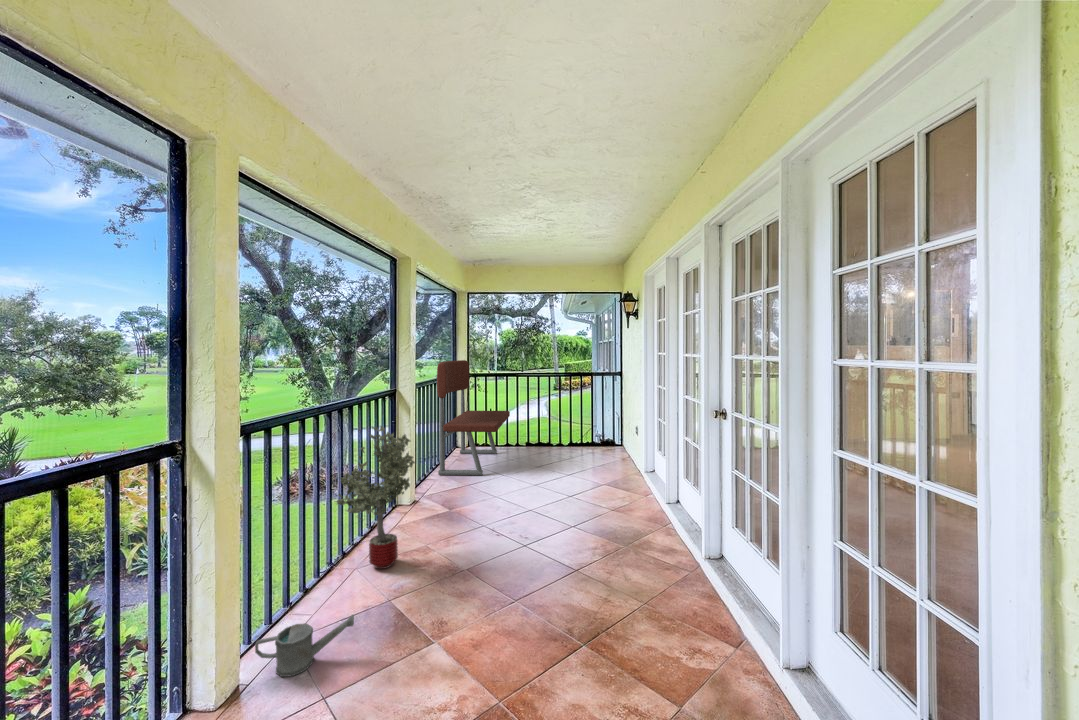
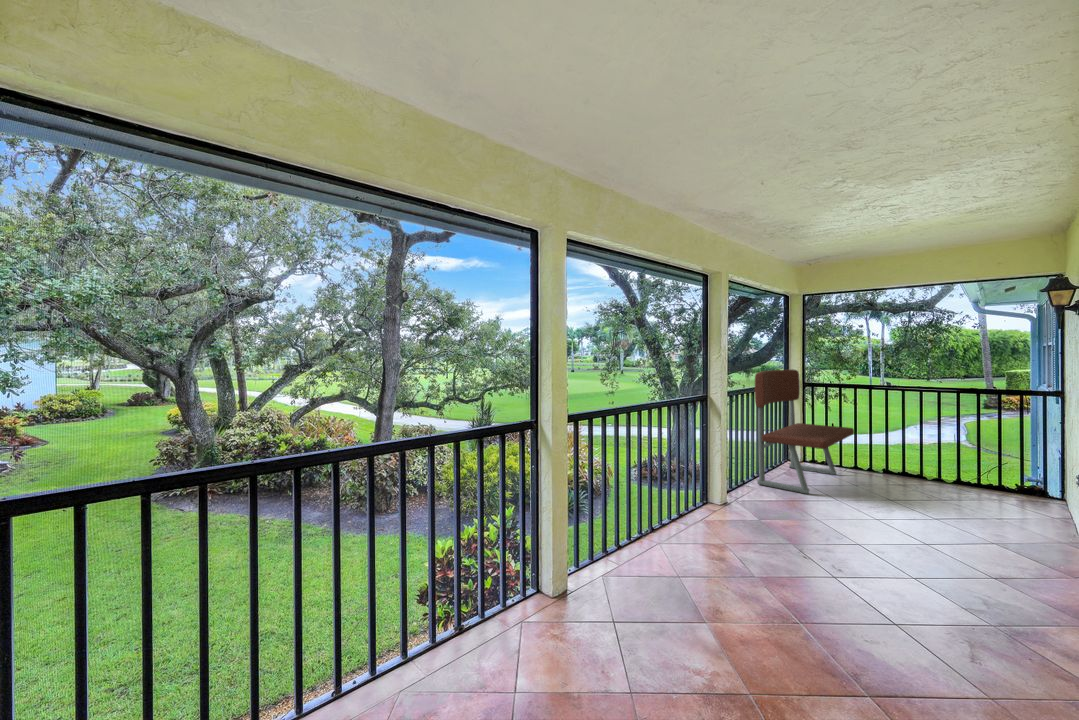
potted tree: present [335,426,415,569] -> none [639,426,714,551]
watering can: present [255,615,354,677] -> none [576,564,640,600]

